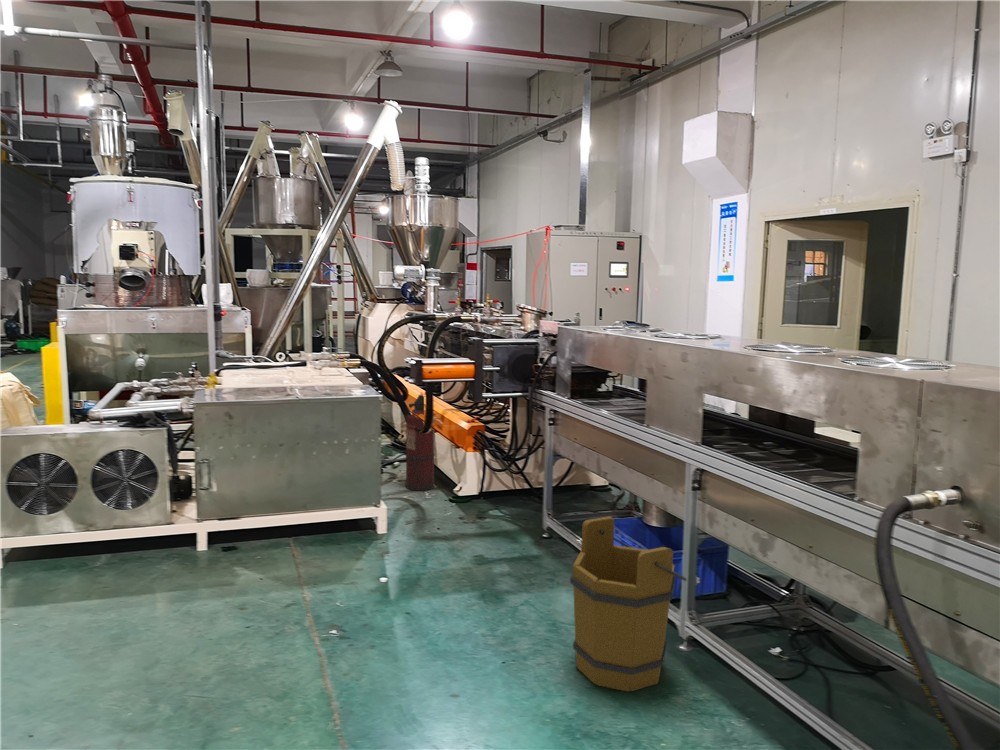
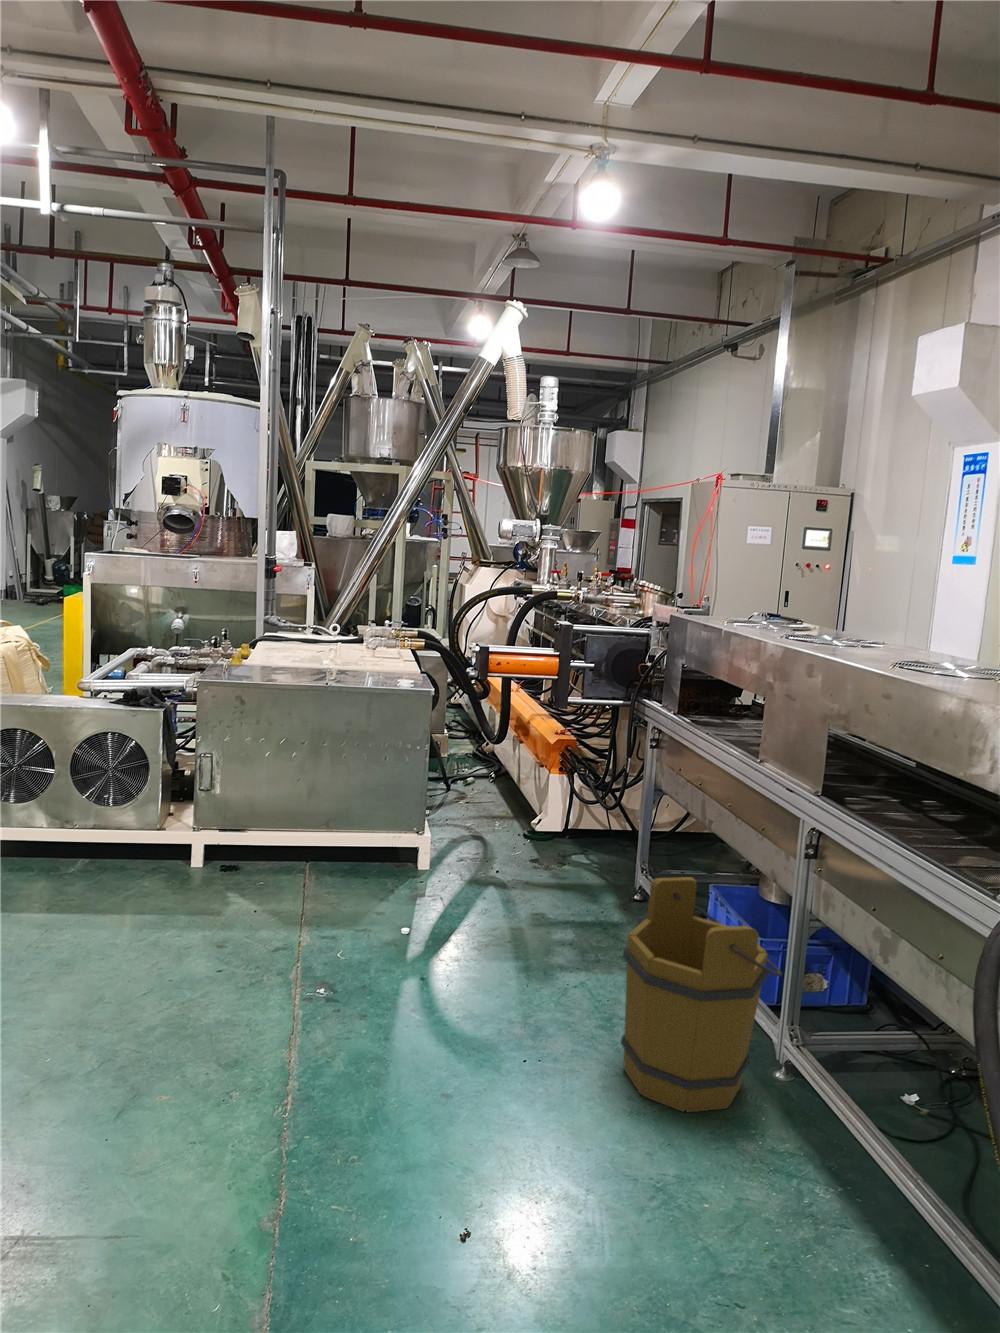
fire extinguisher: present [405,395,435,491] -> none [476,692,521,818]

